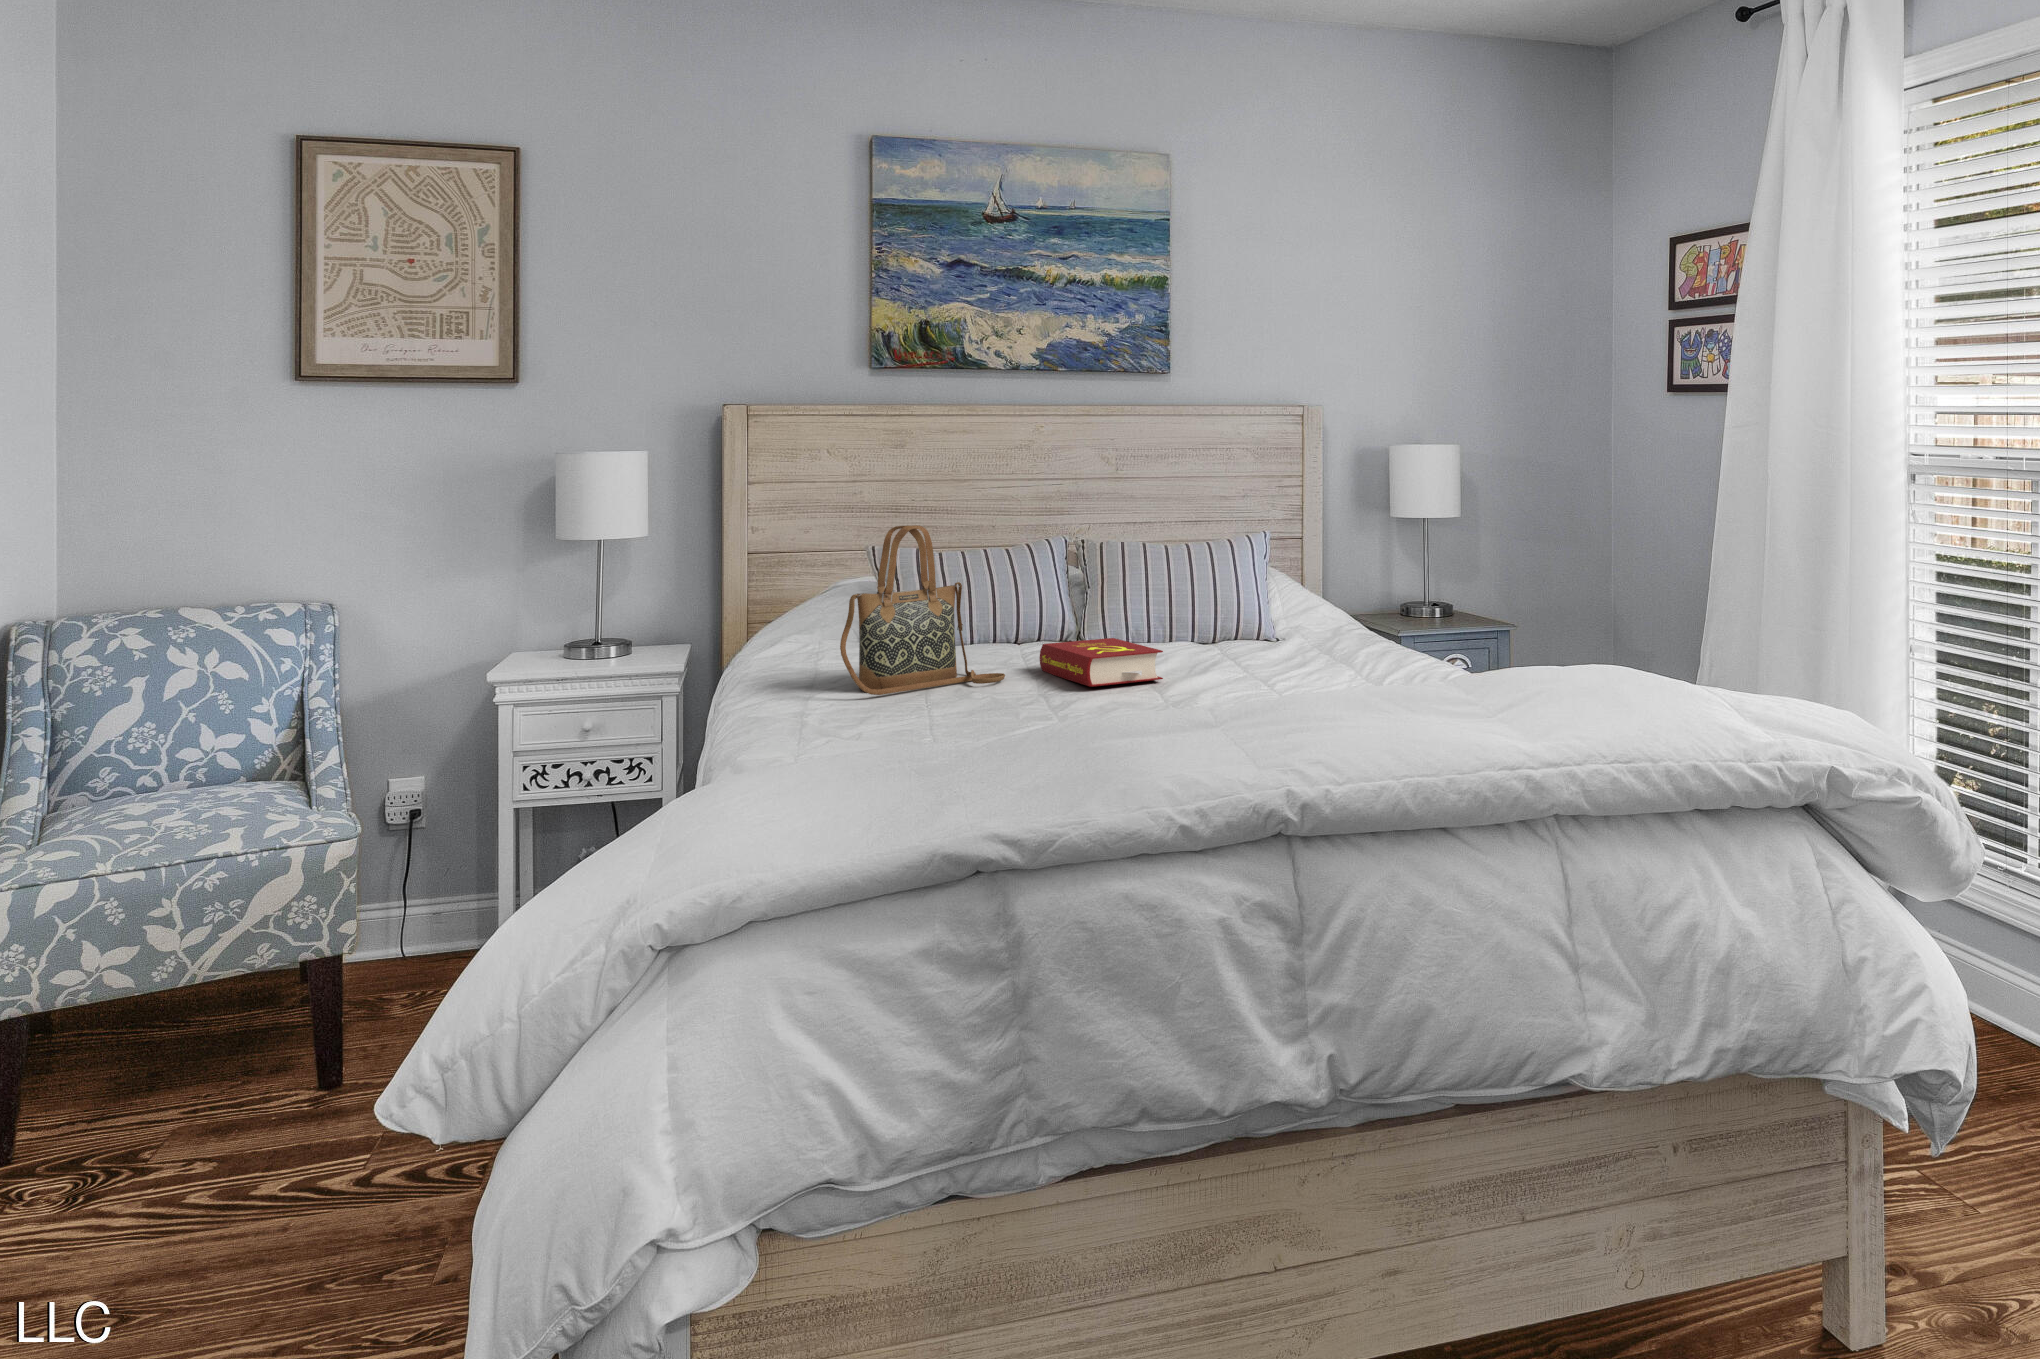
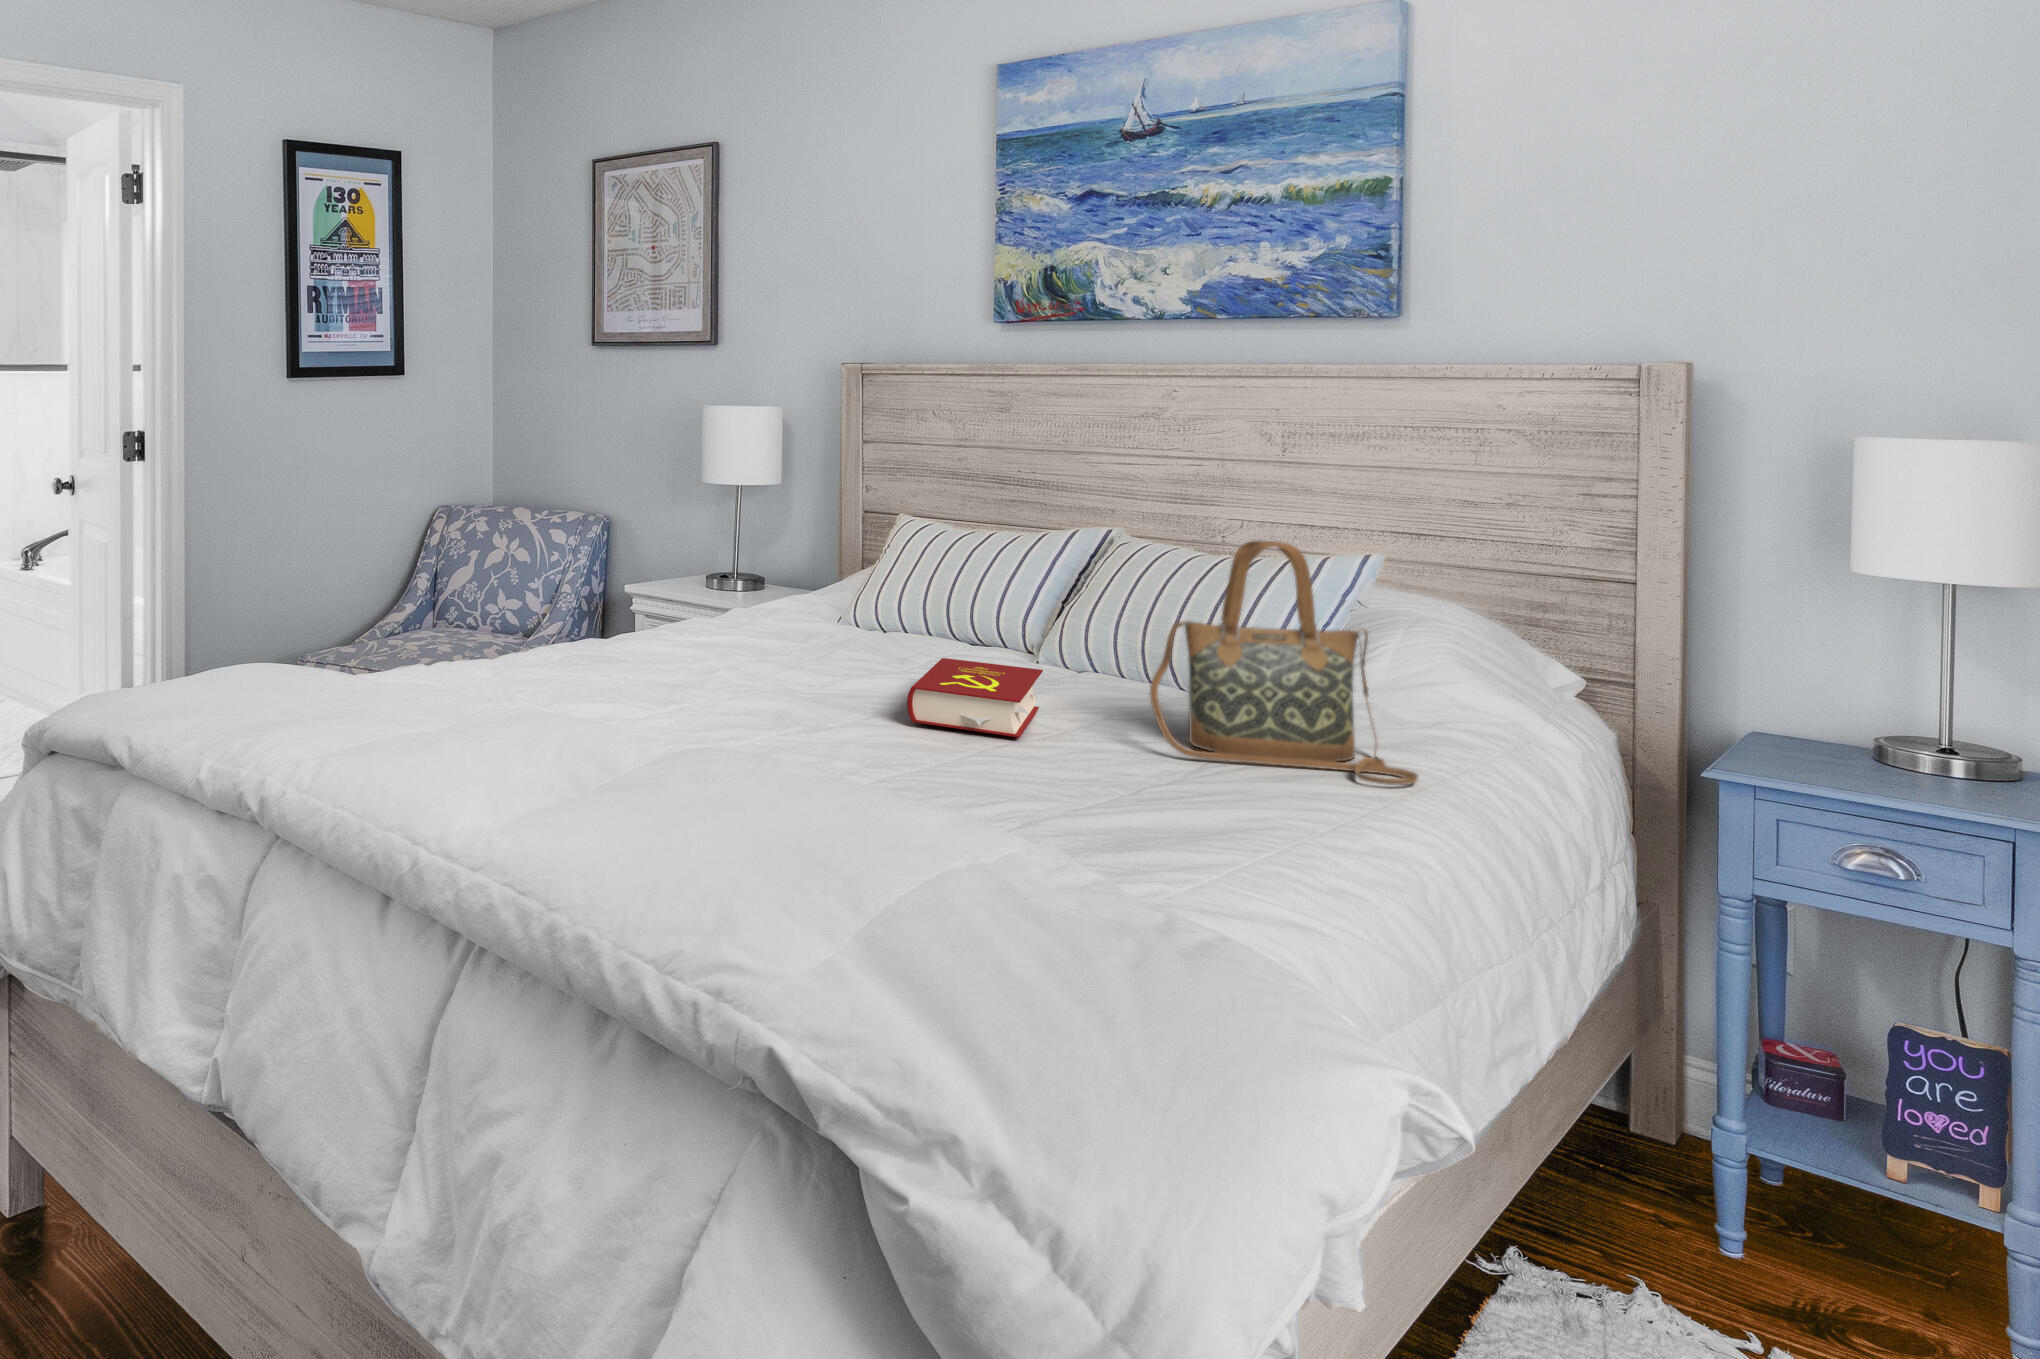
handbag: present [840,525,1005,695] -> present [1150,541,1419,785]

